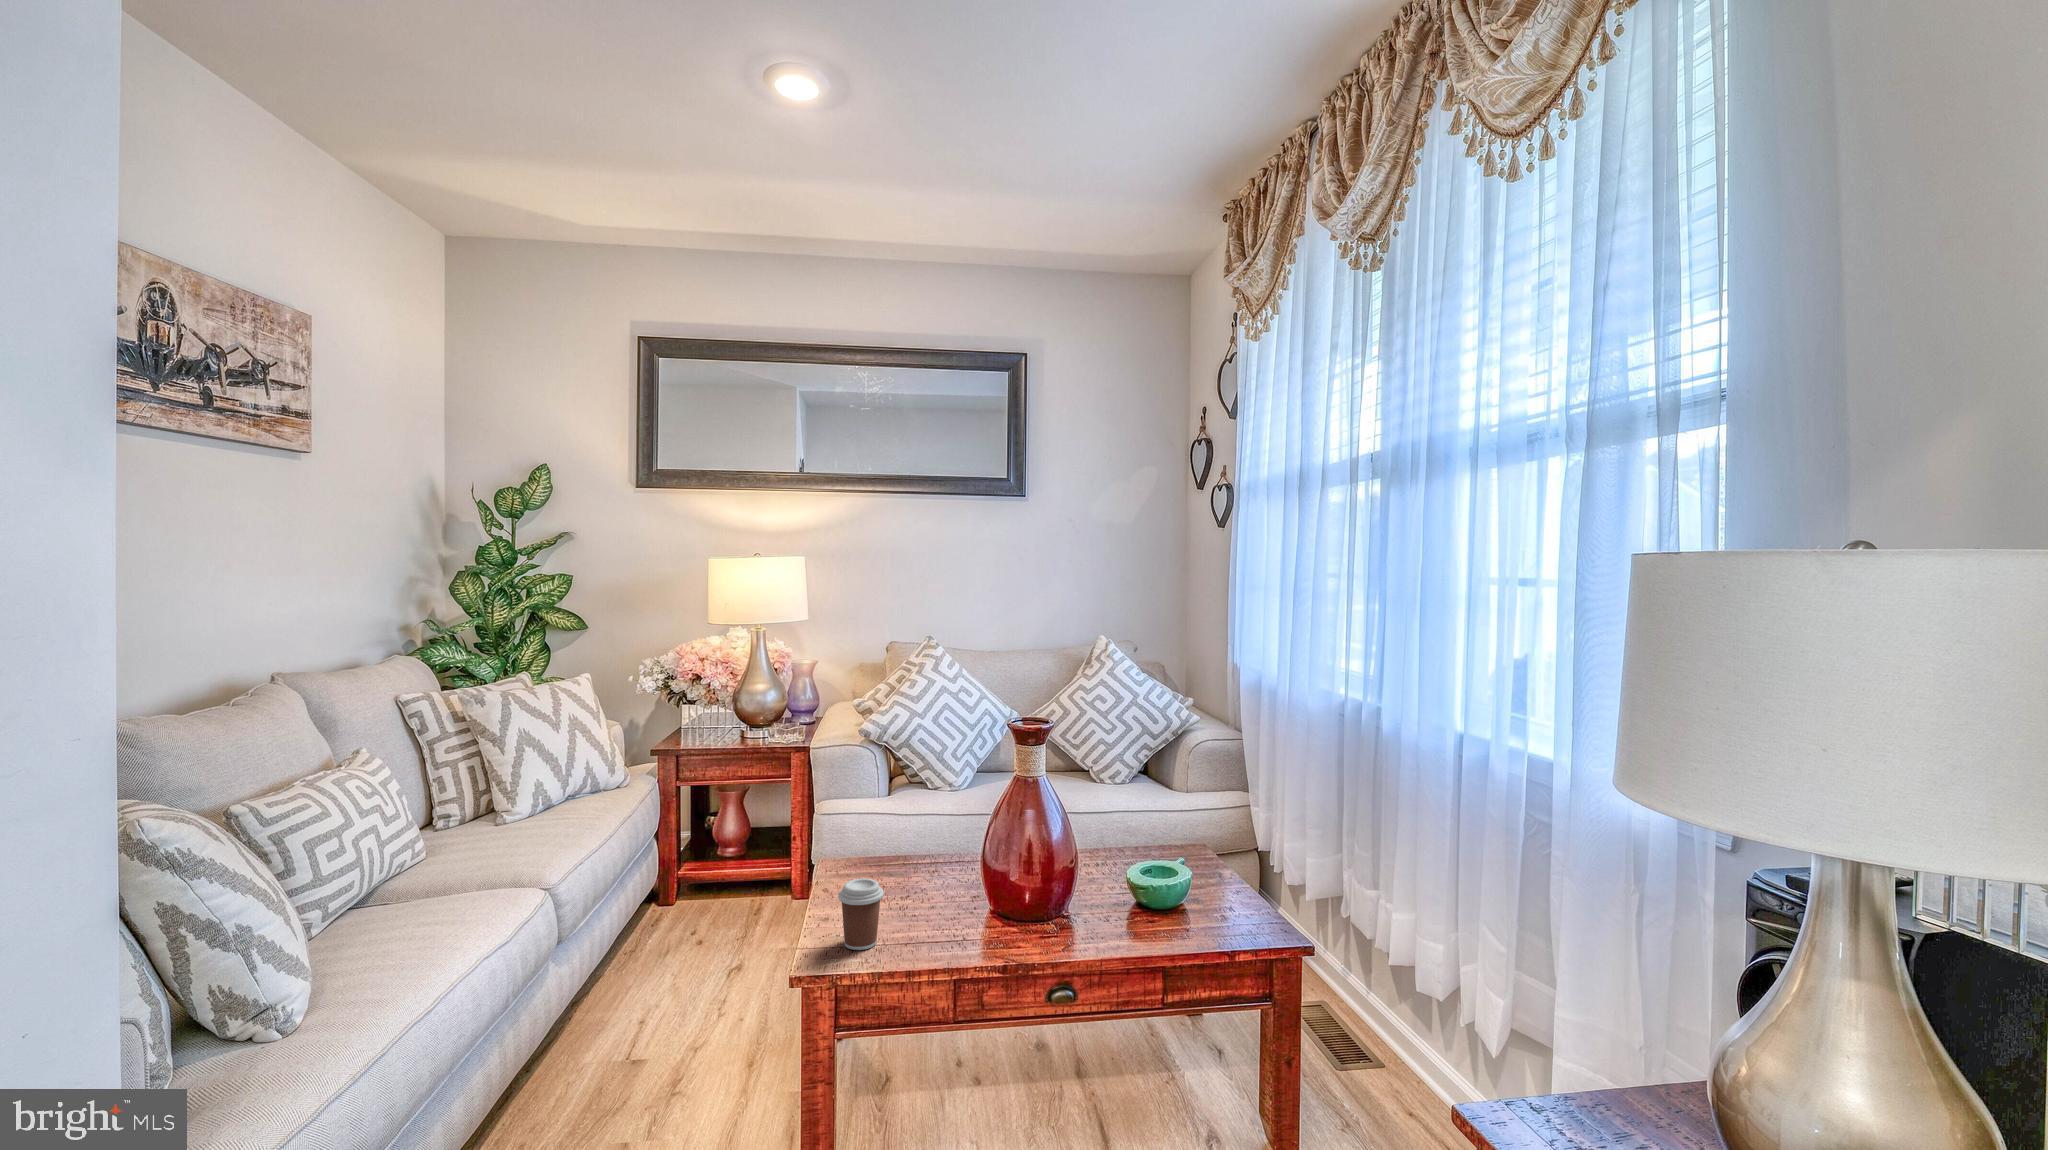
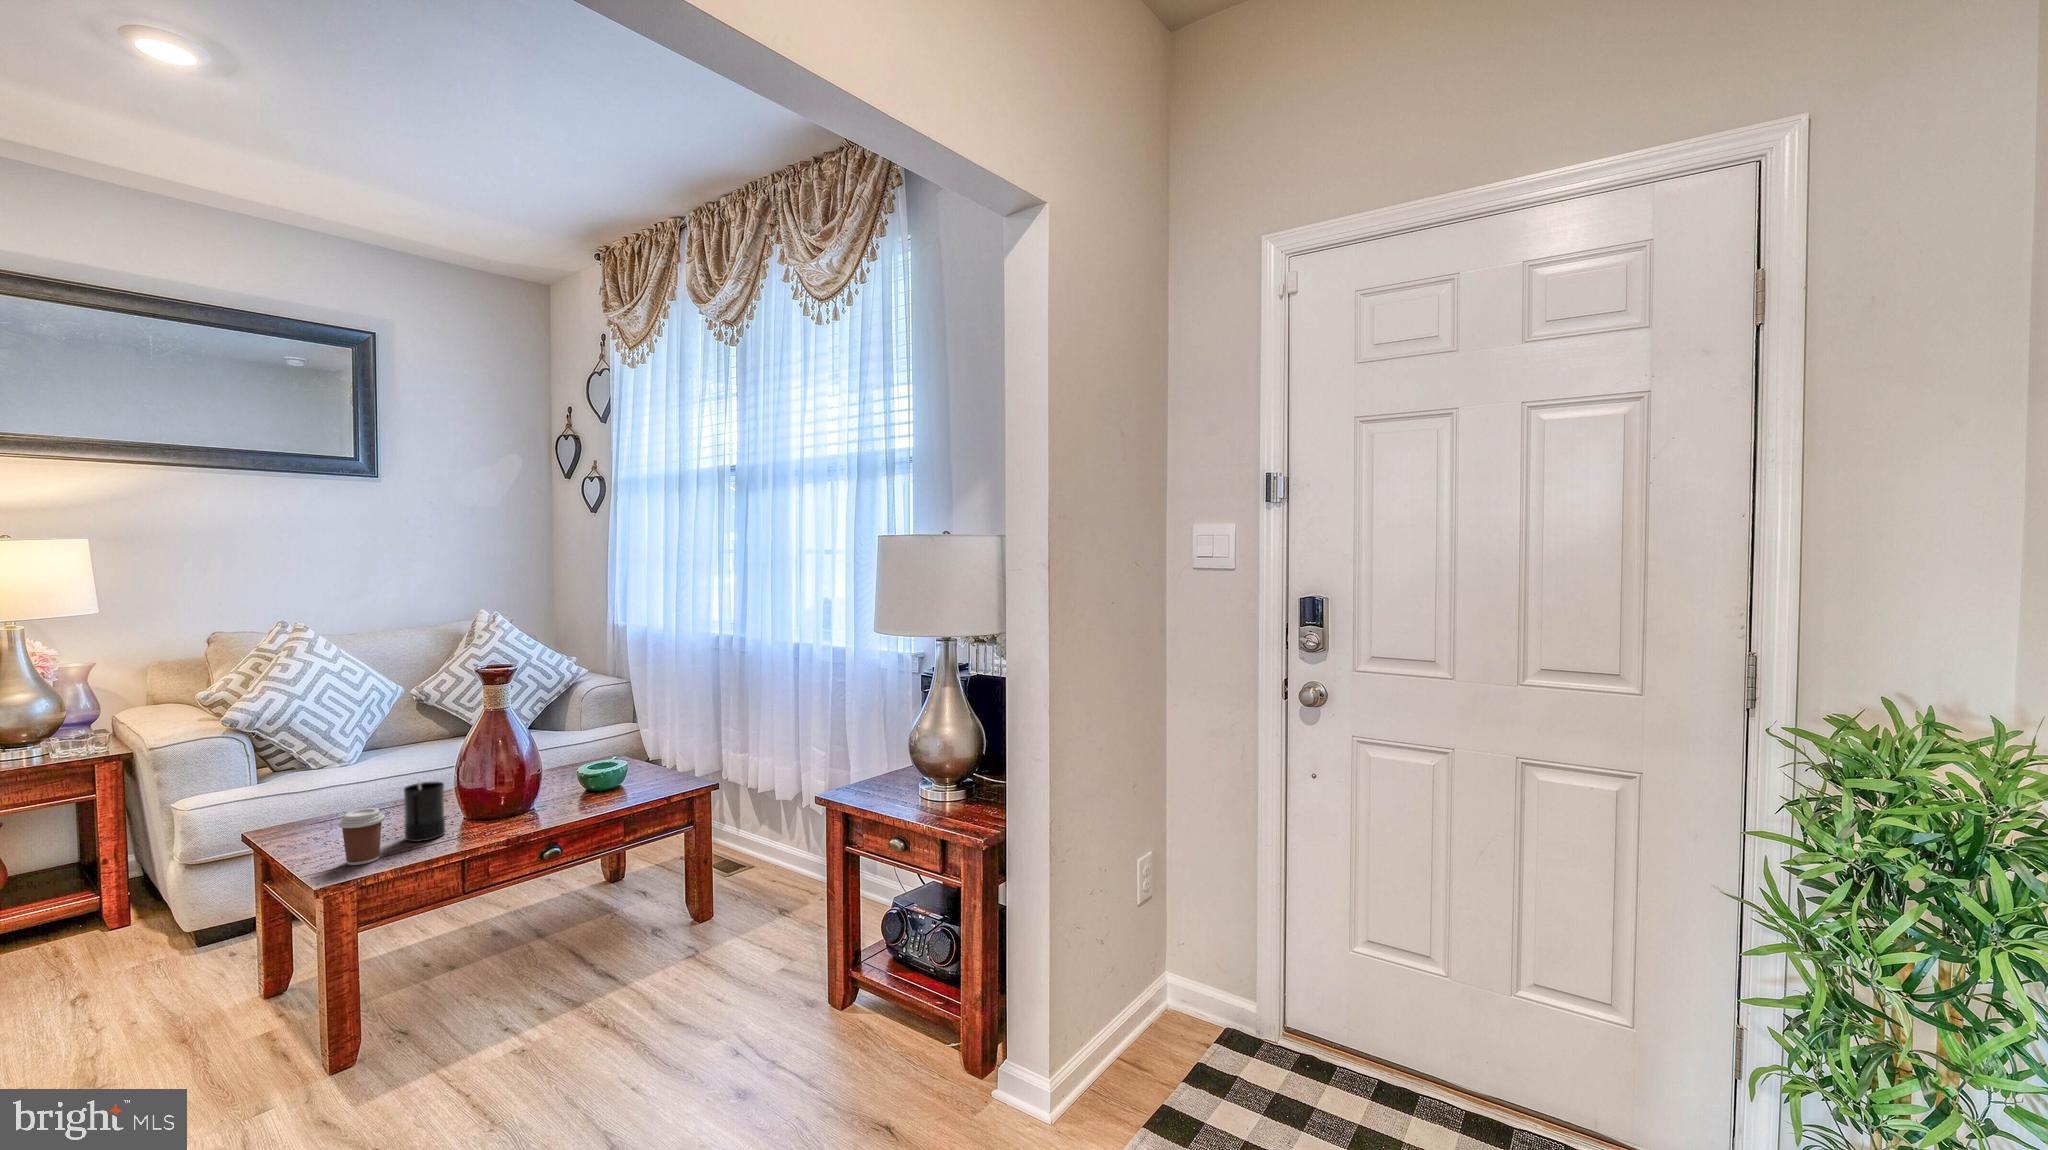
candle: none [917,846,959,932] -> present [404,780,445,842]

